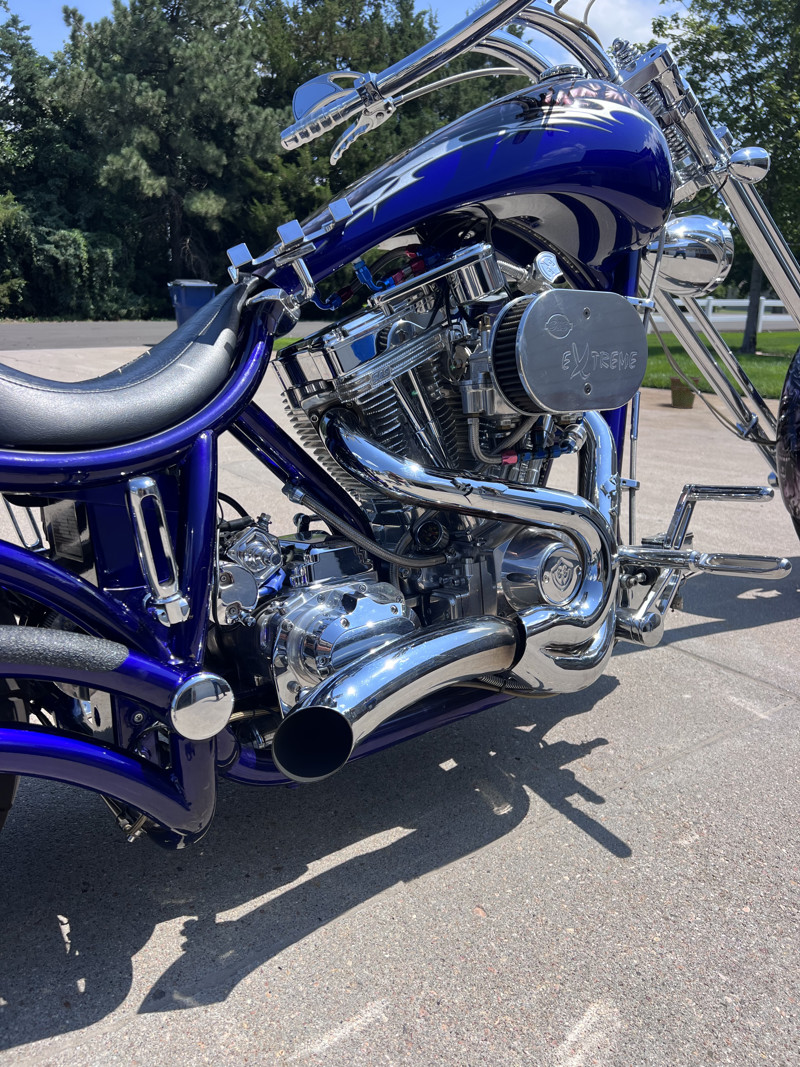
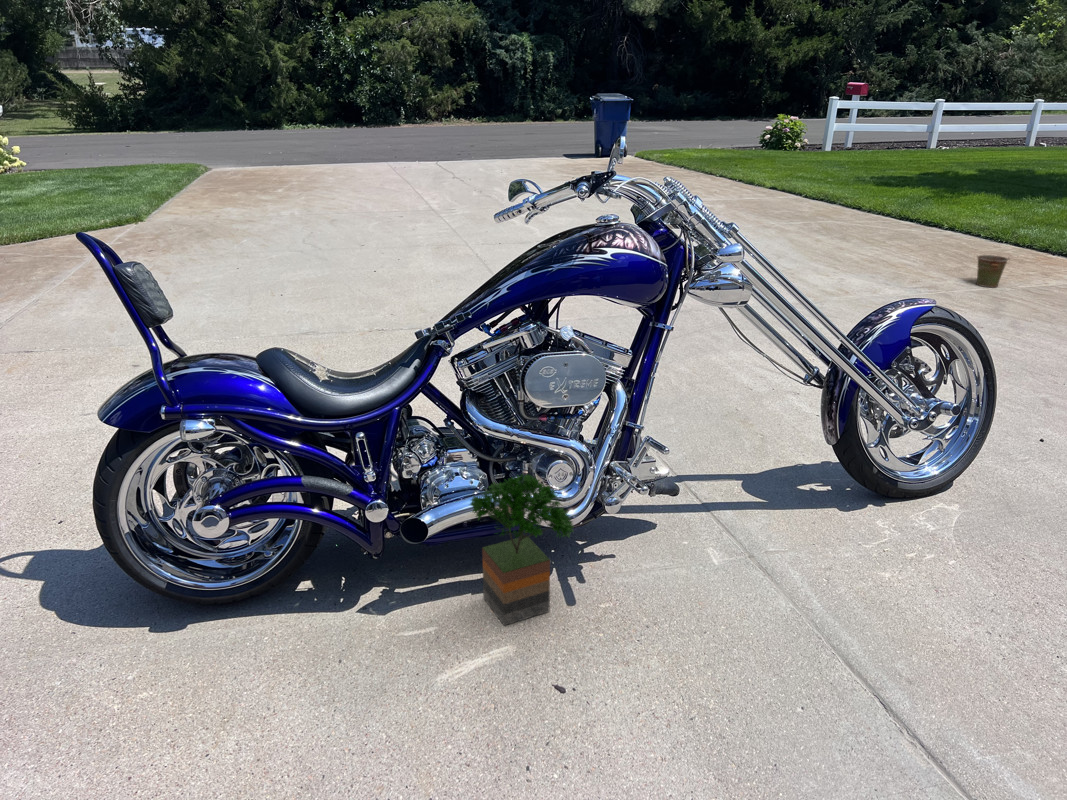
potted tree: none [411,568,688,945] -> present [470,474,574,625]

